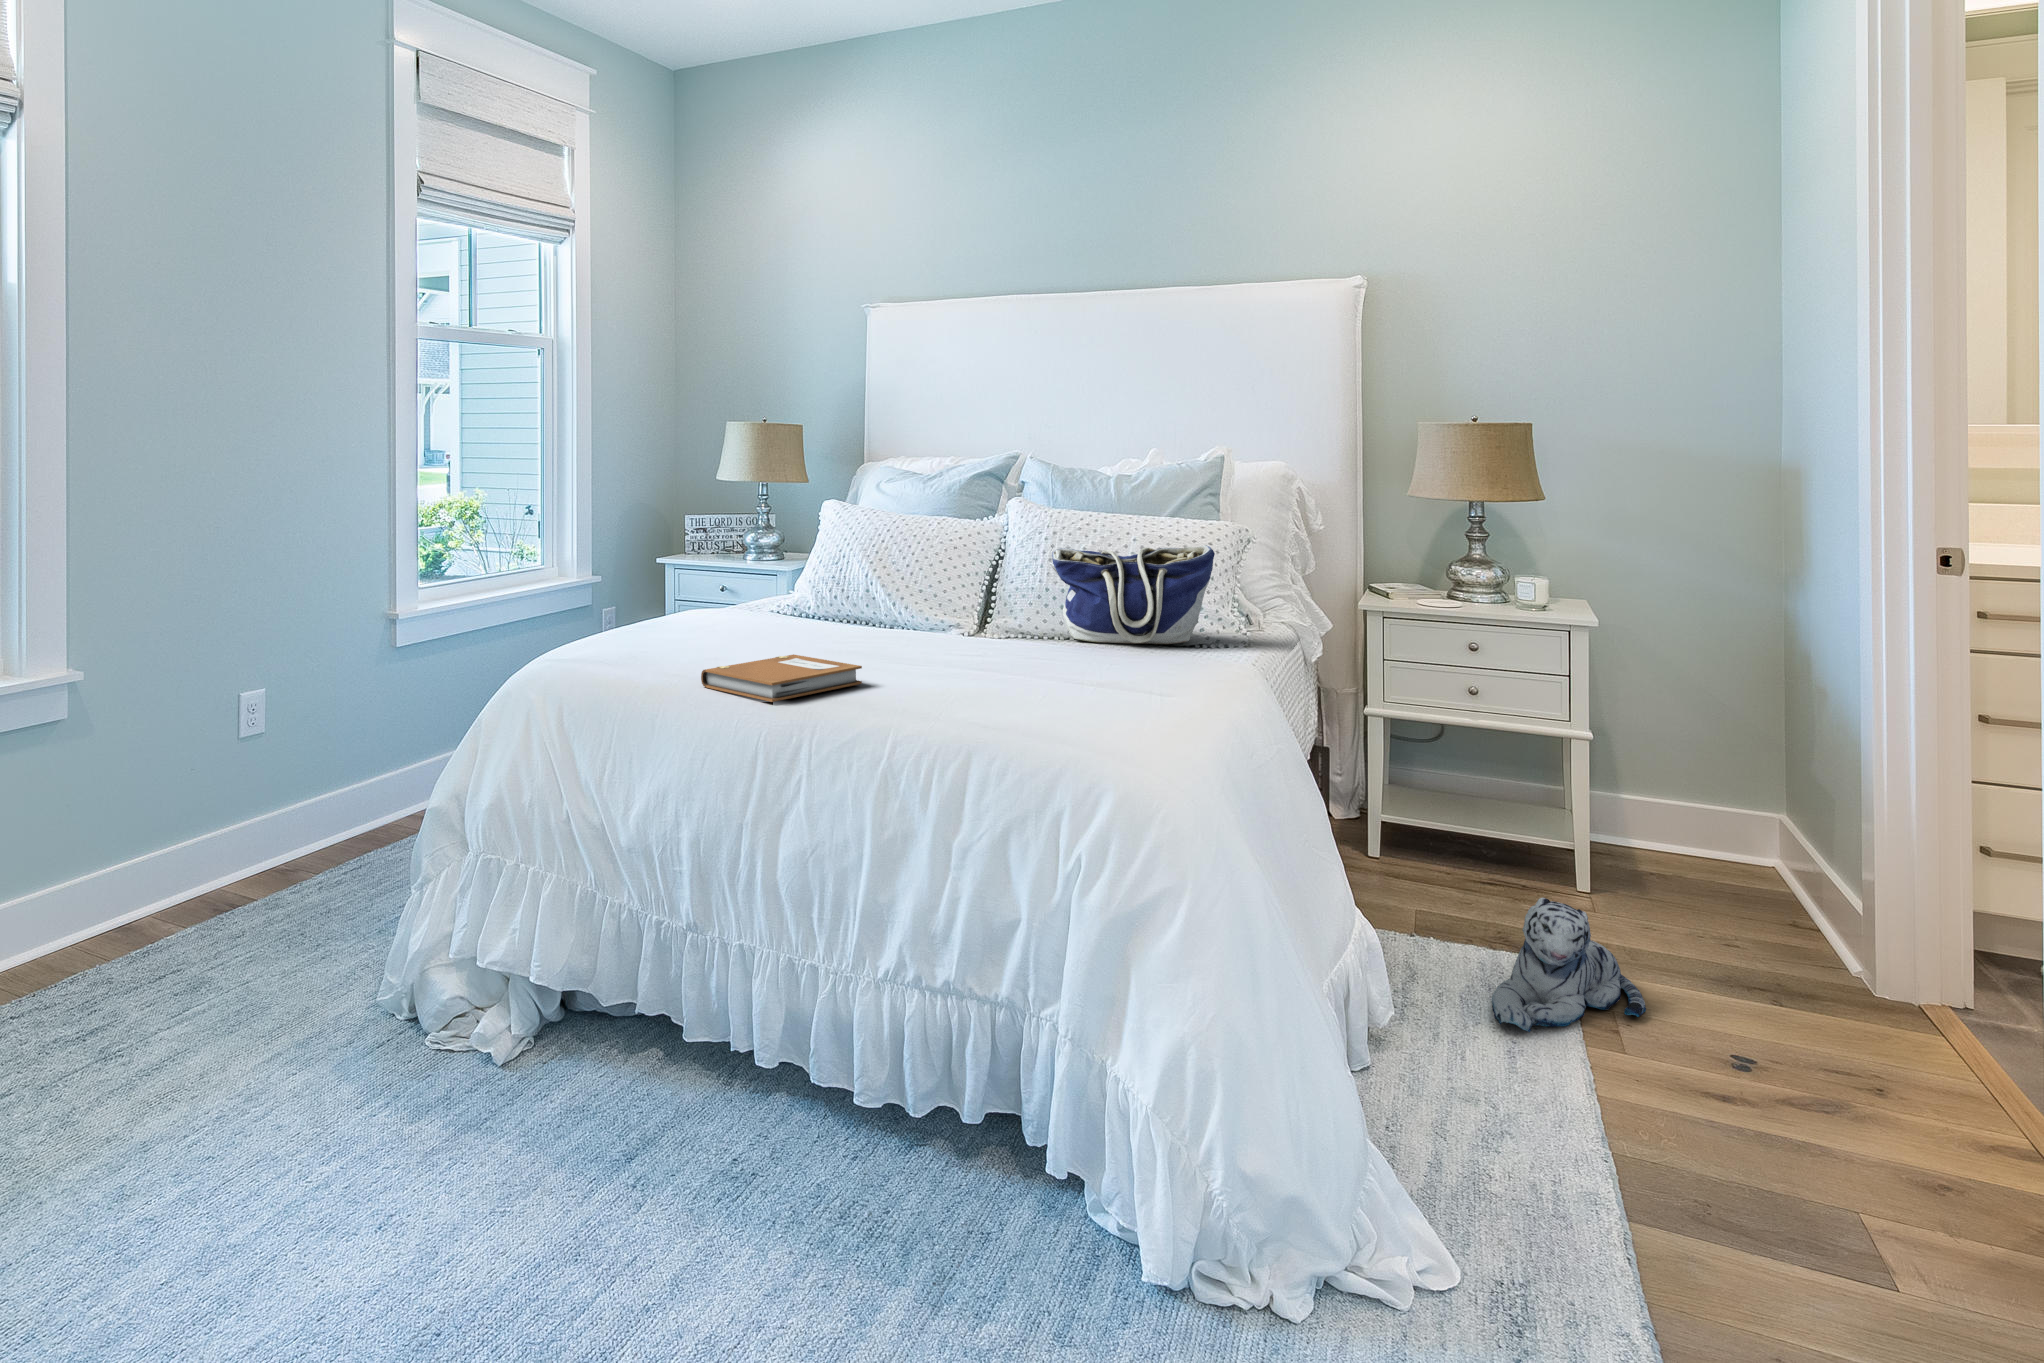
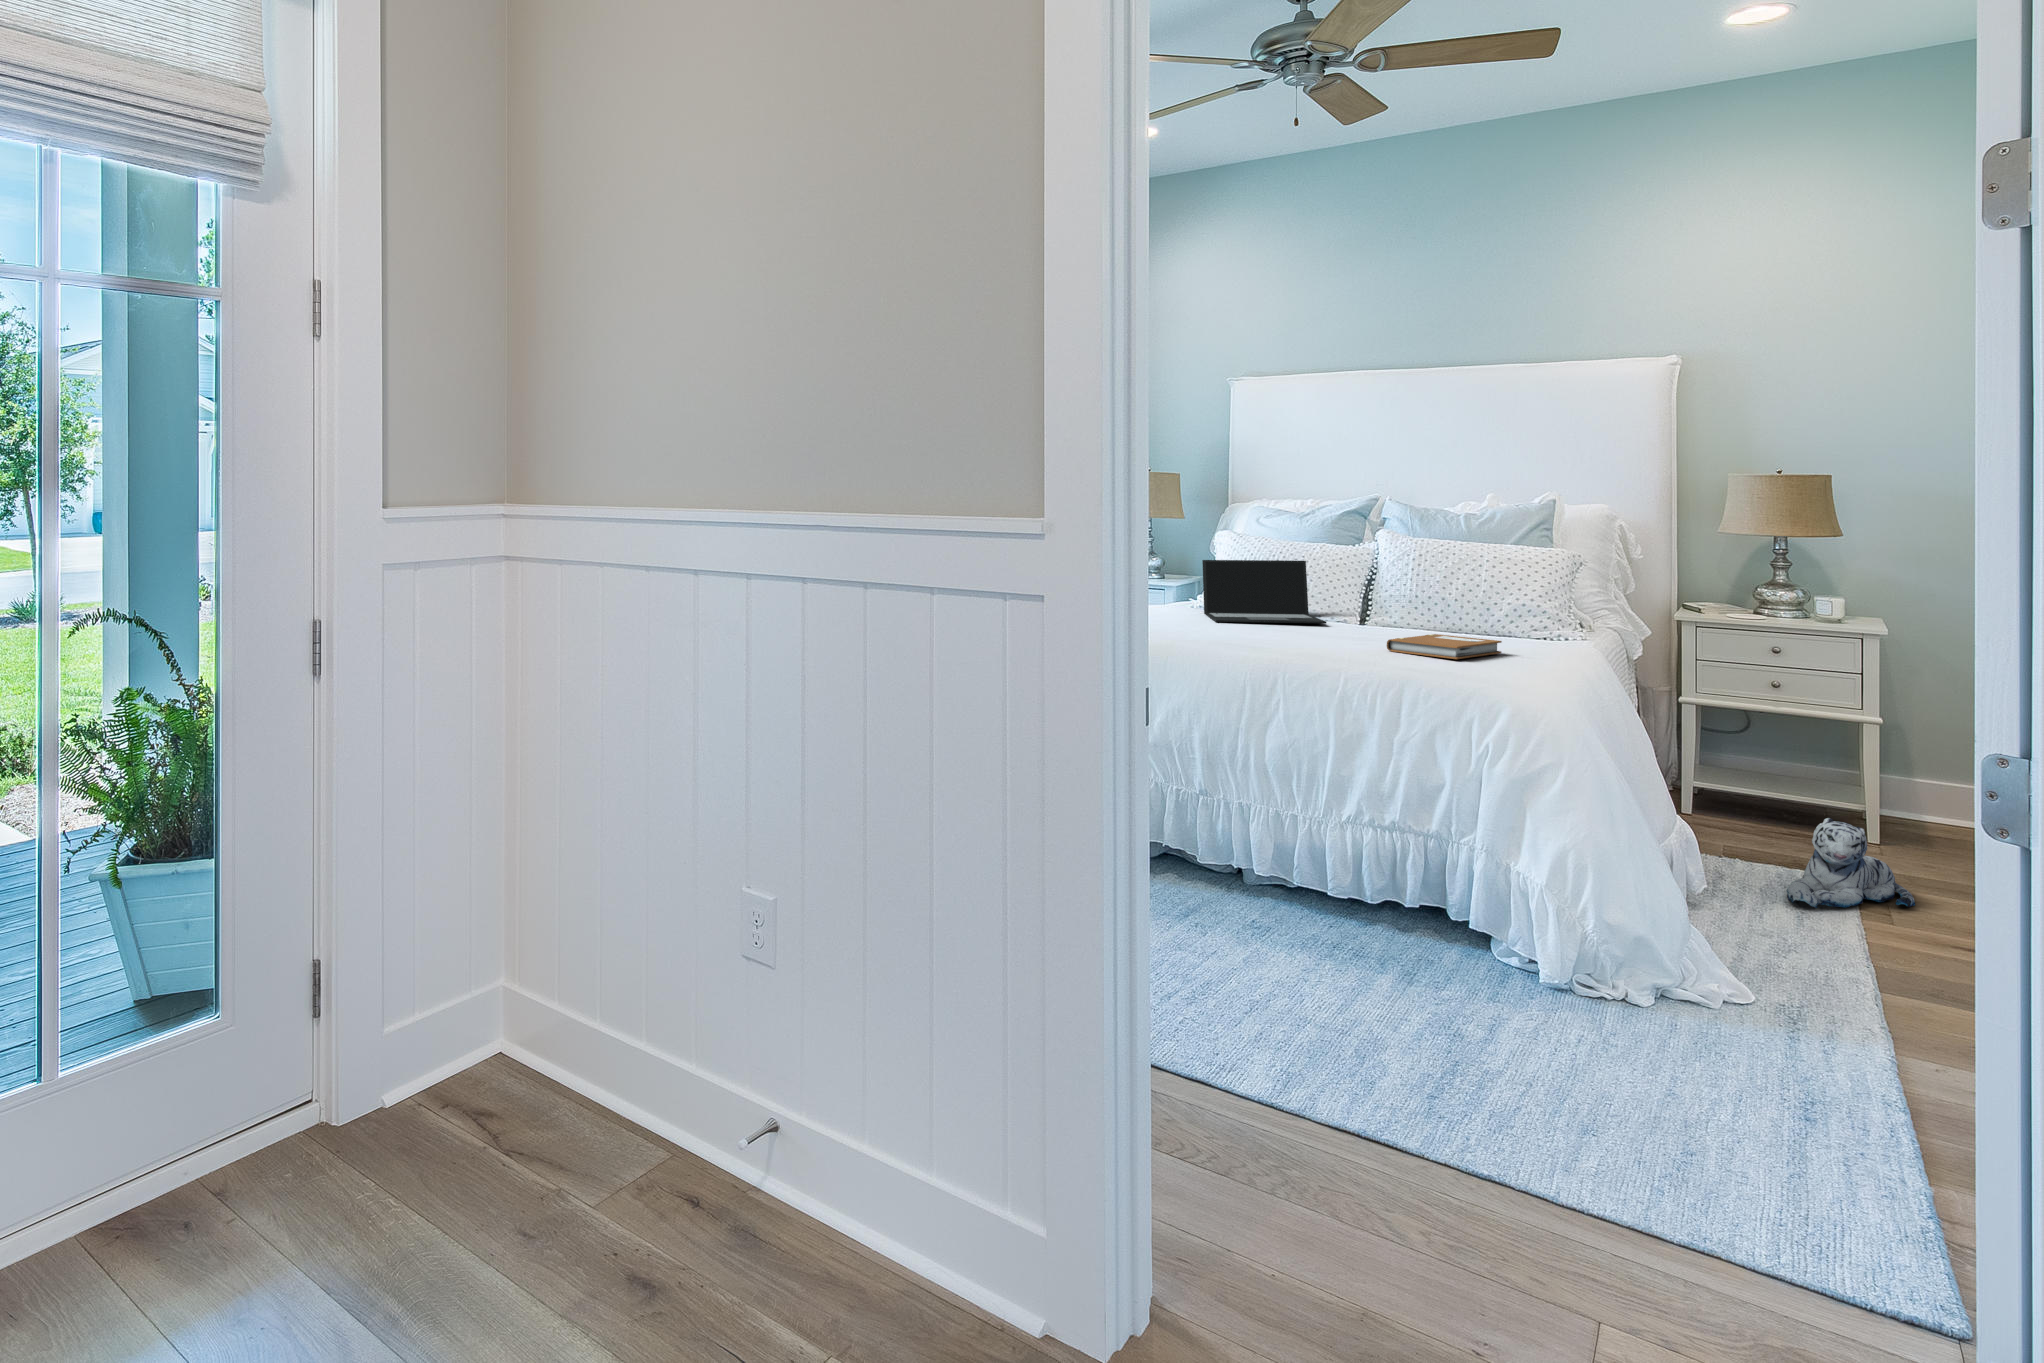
tote bag: present [1050,545,1215,644] -> none [1429,562,1561,633]
laptop: none [762,546,913,640] -> present [1202,560,1326,623]
notebook: present [701,654,862,702] -> present [1387,634,1502,659]

